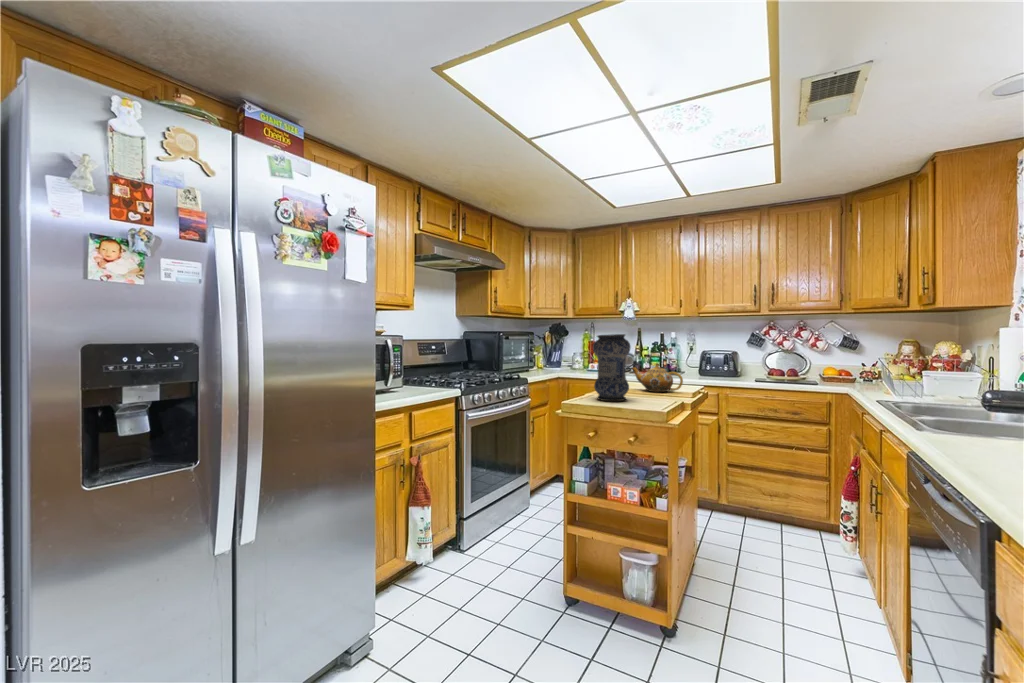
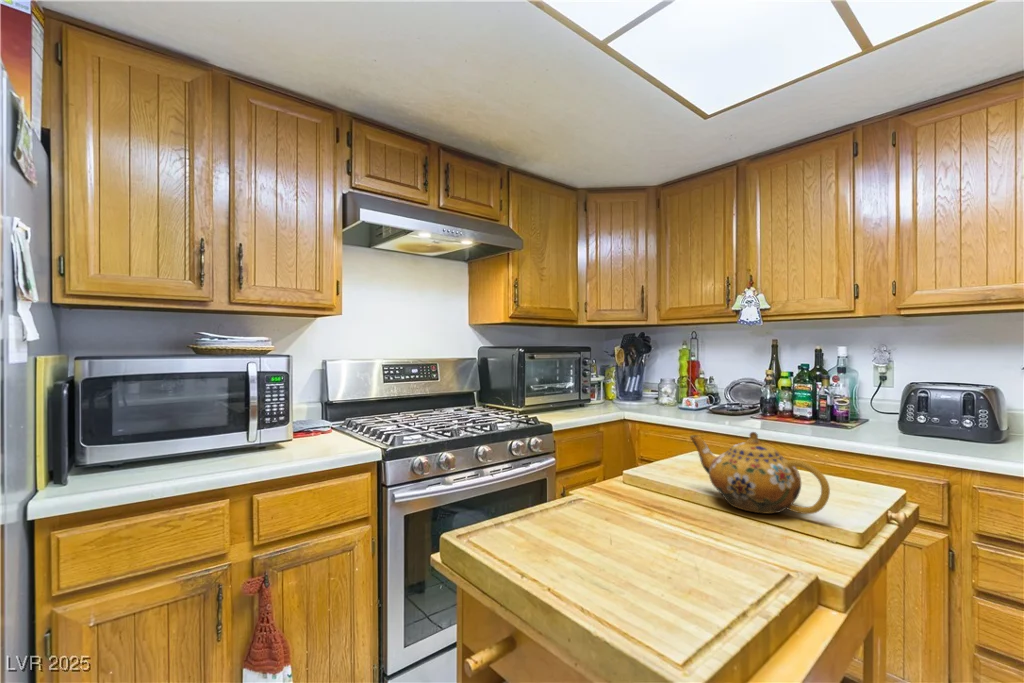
vase: present [593,334,630,401] -> none [520,358,627,565]

